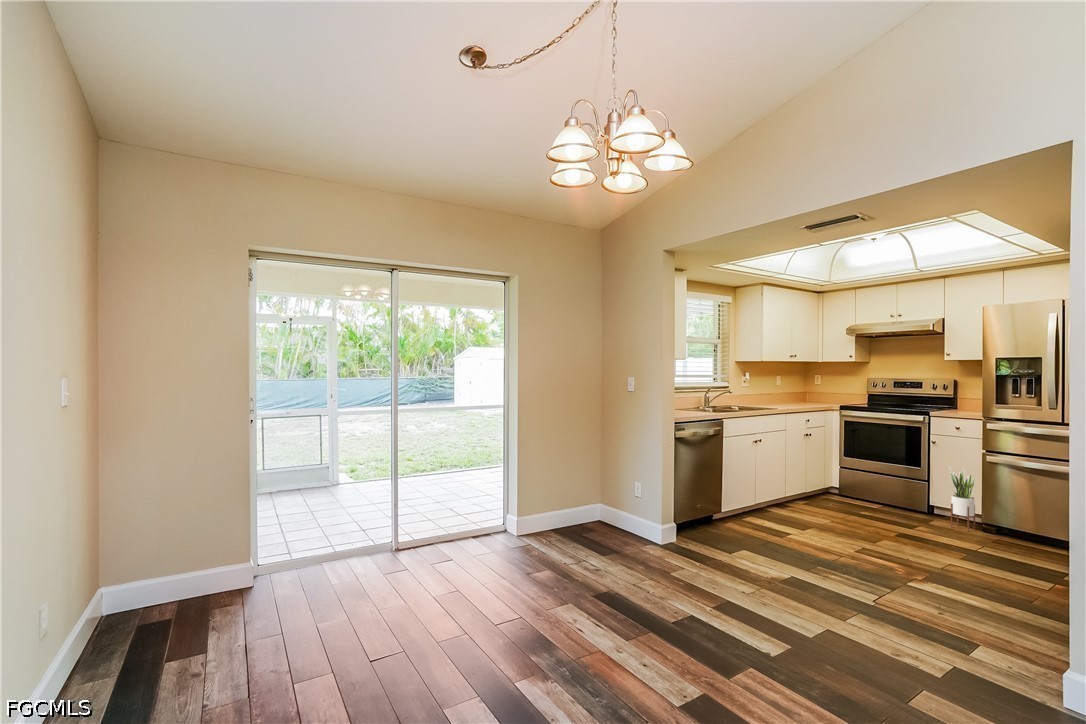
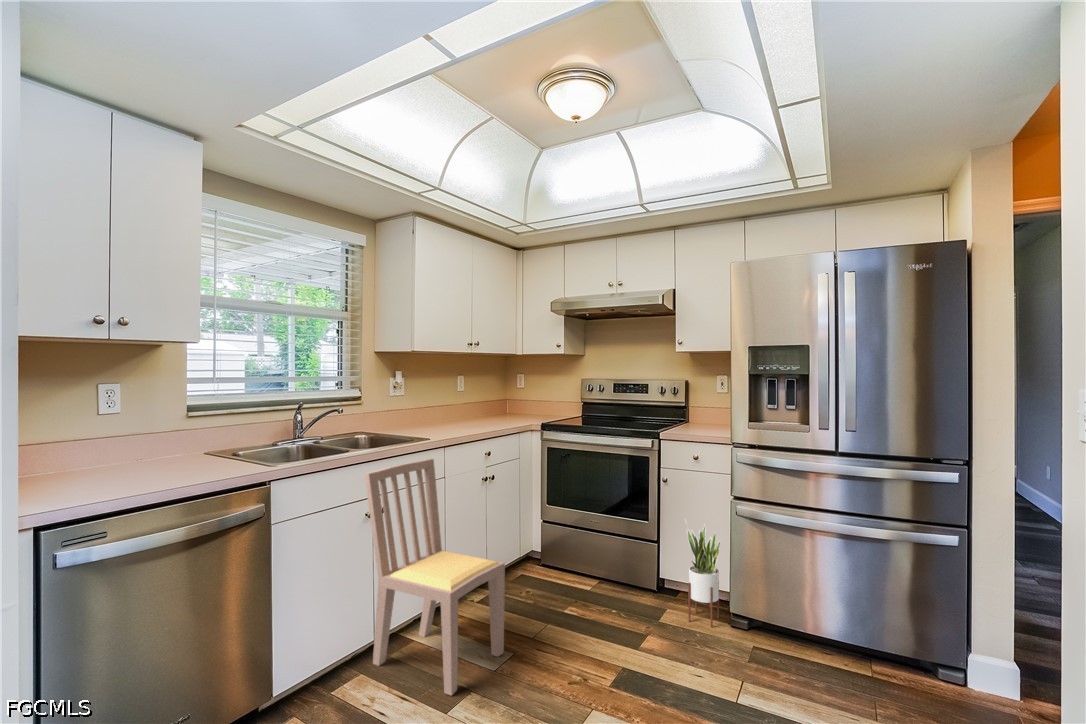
dining chair: none [750,418,826,530] -> present [365,459,505,695]

